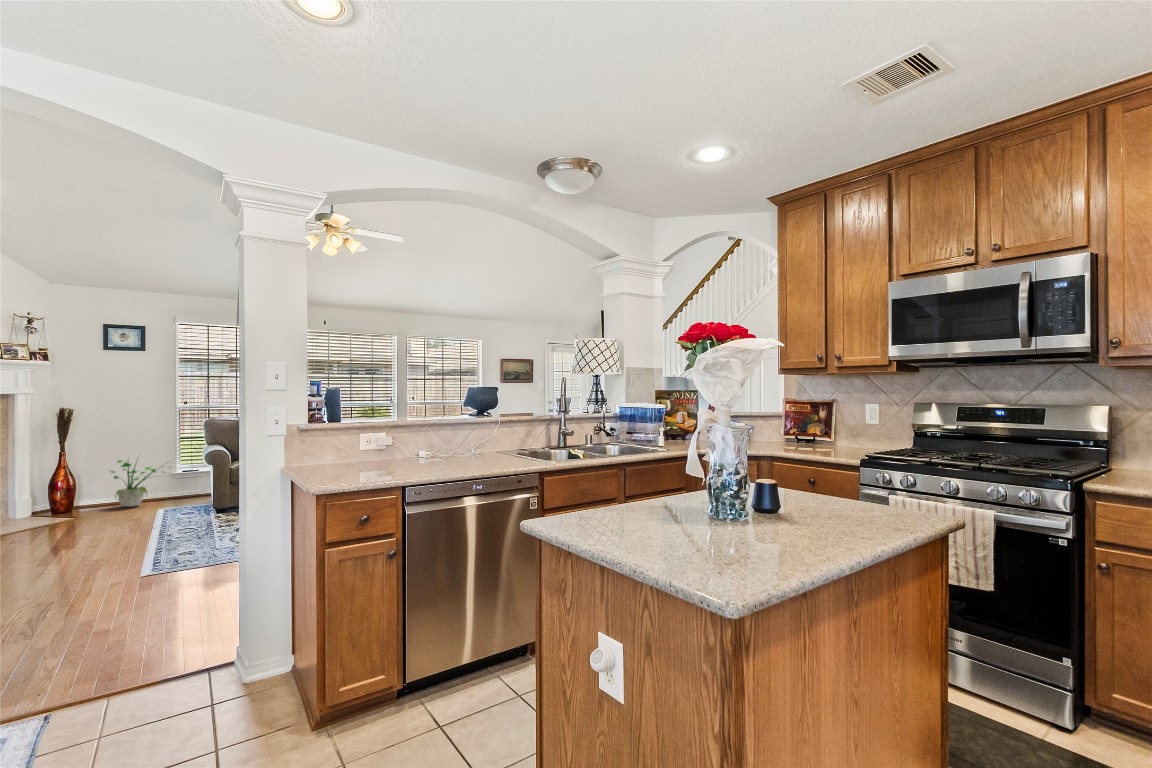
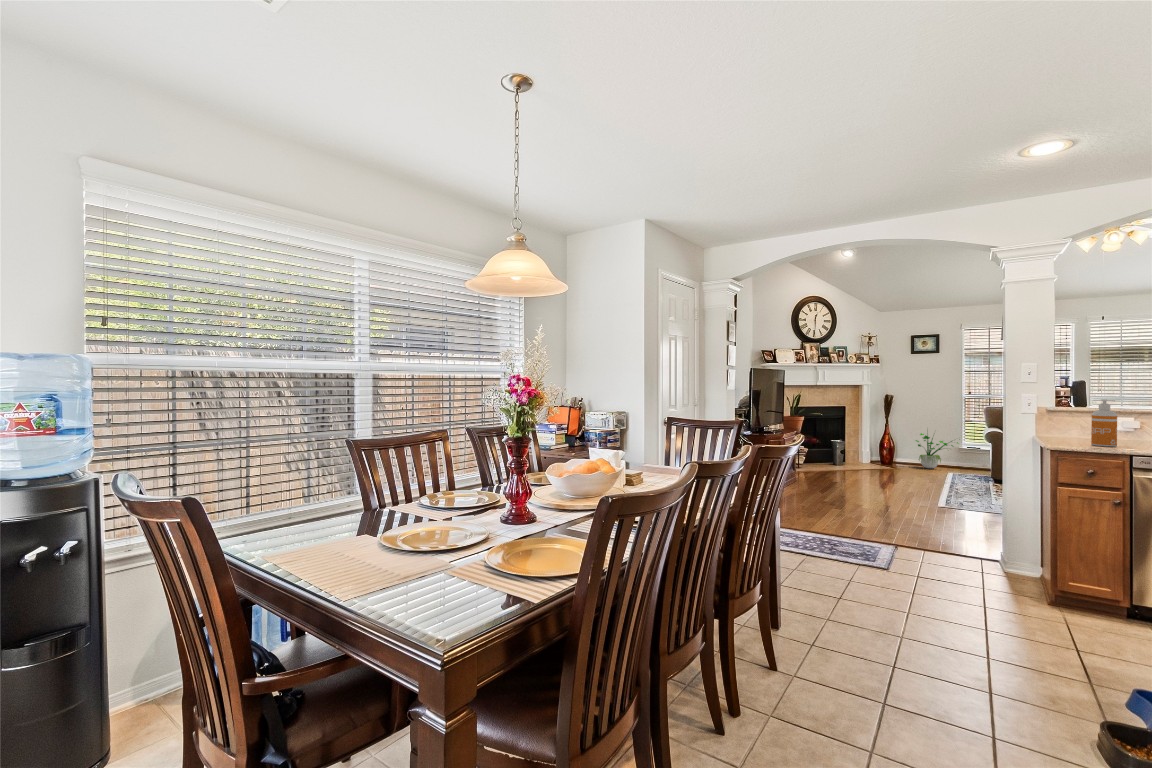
soap dispenser: none [358,413,385,477] -> present [1091,399,1117,447]

